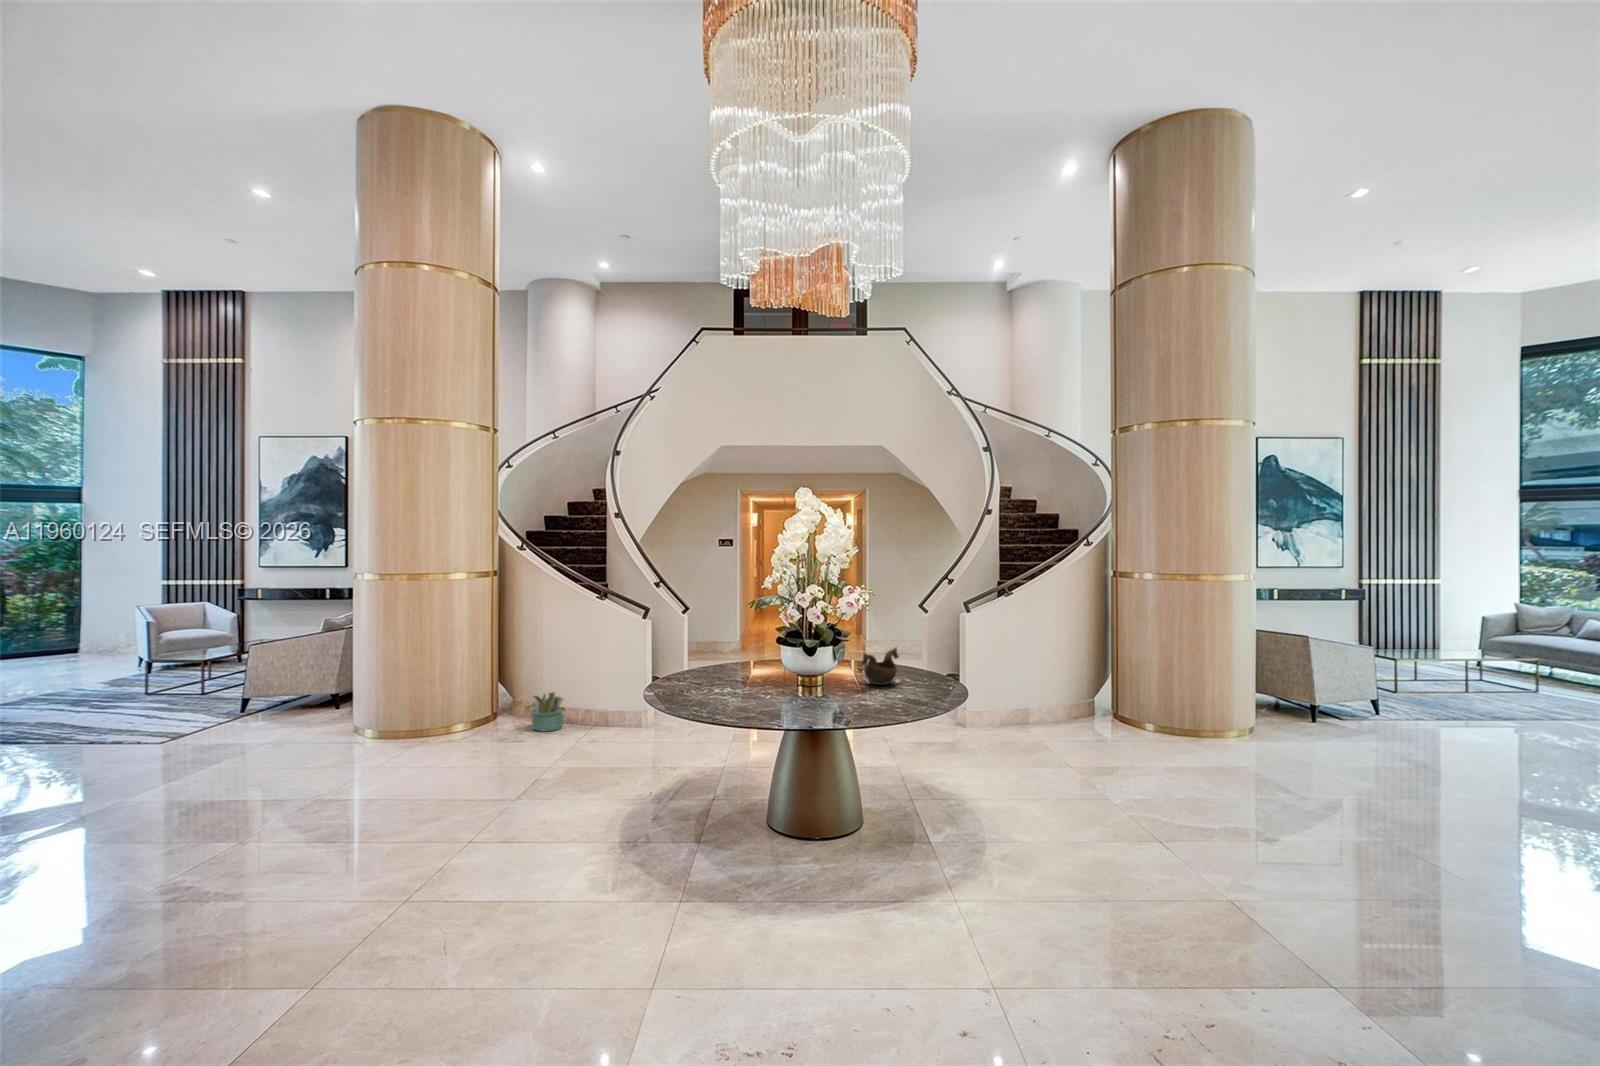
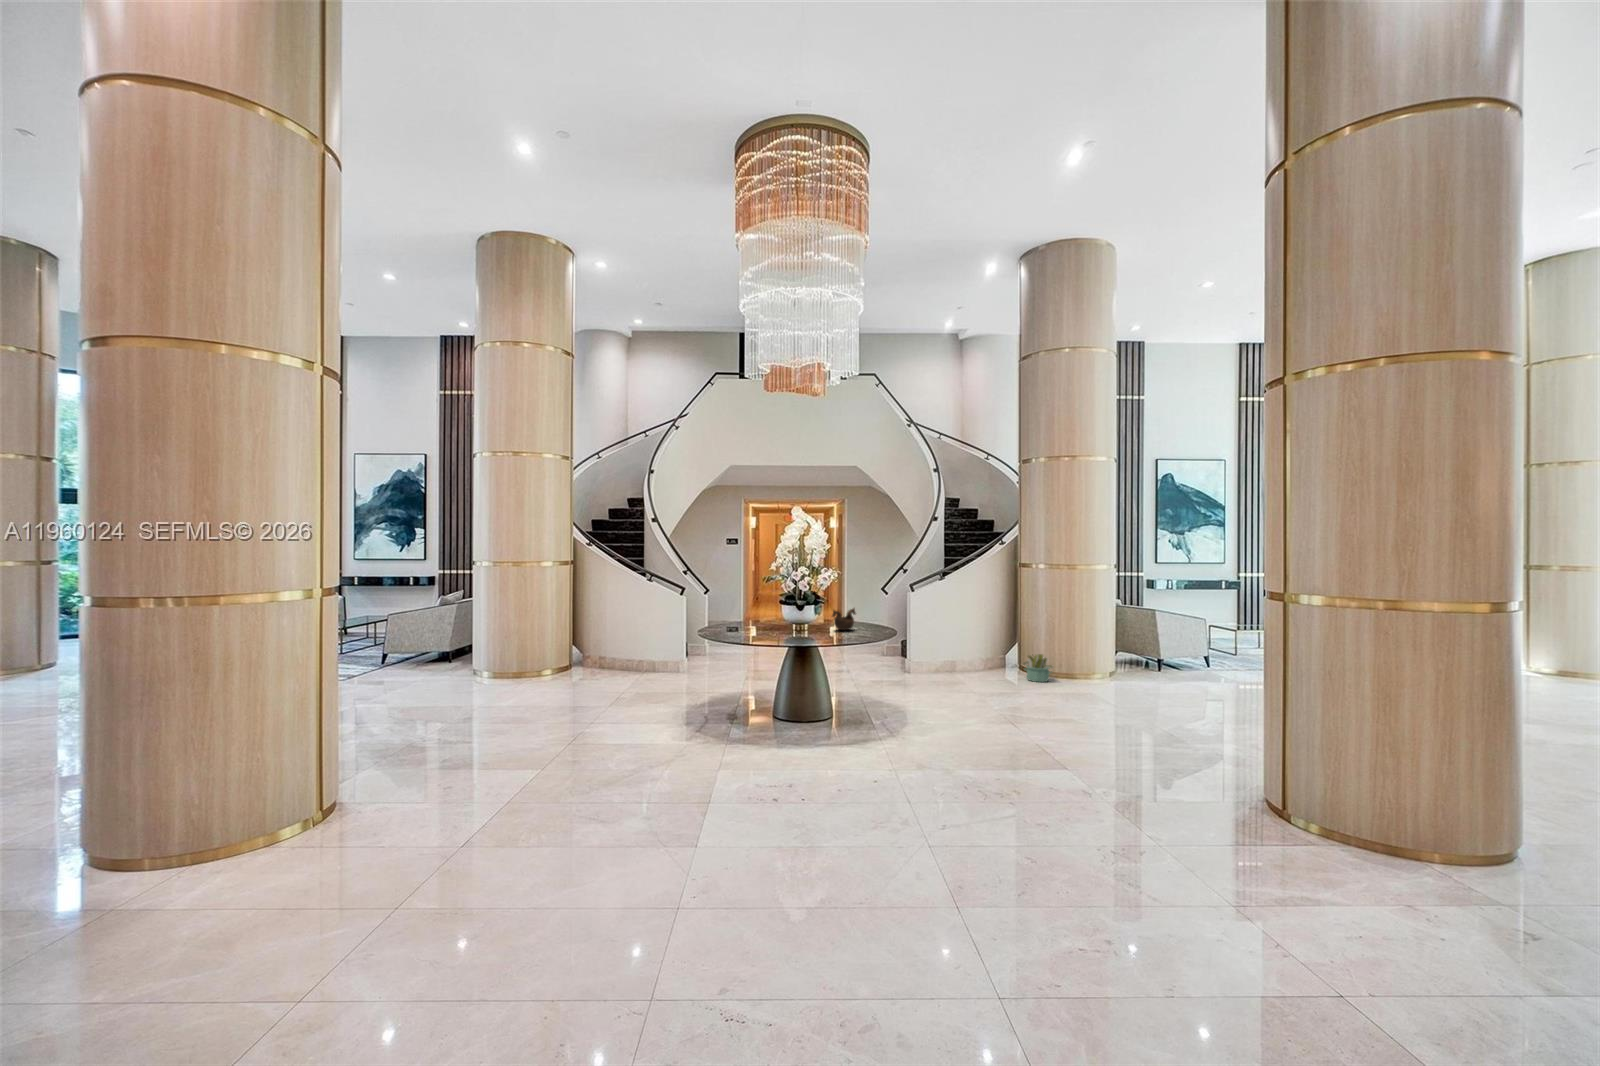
decorative plant: present [525,692,566,732] -> present [1023,654,1053,682]

